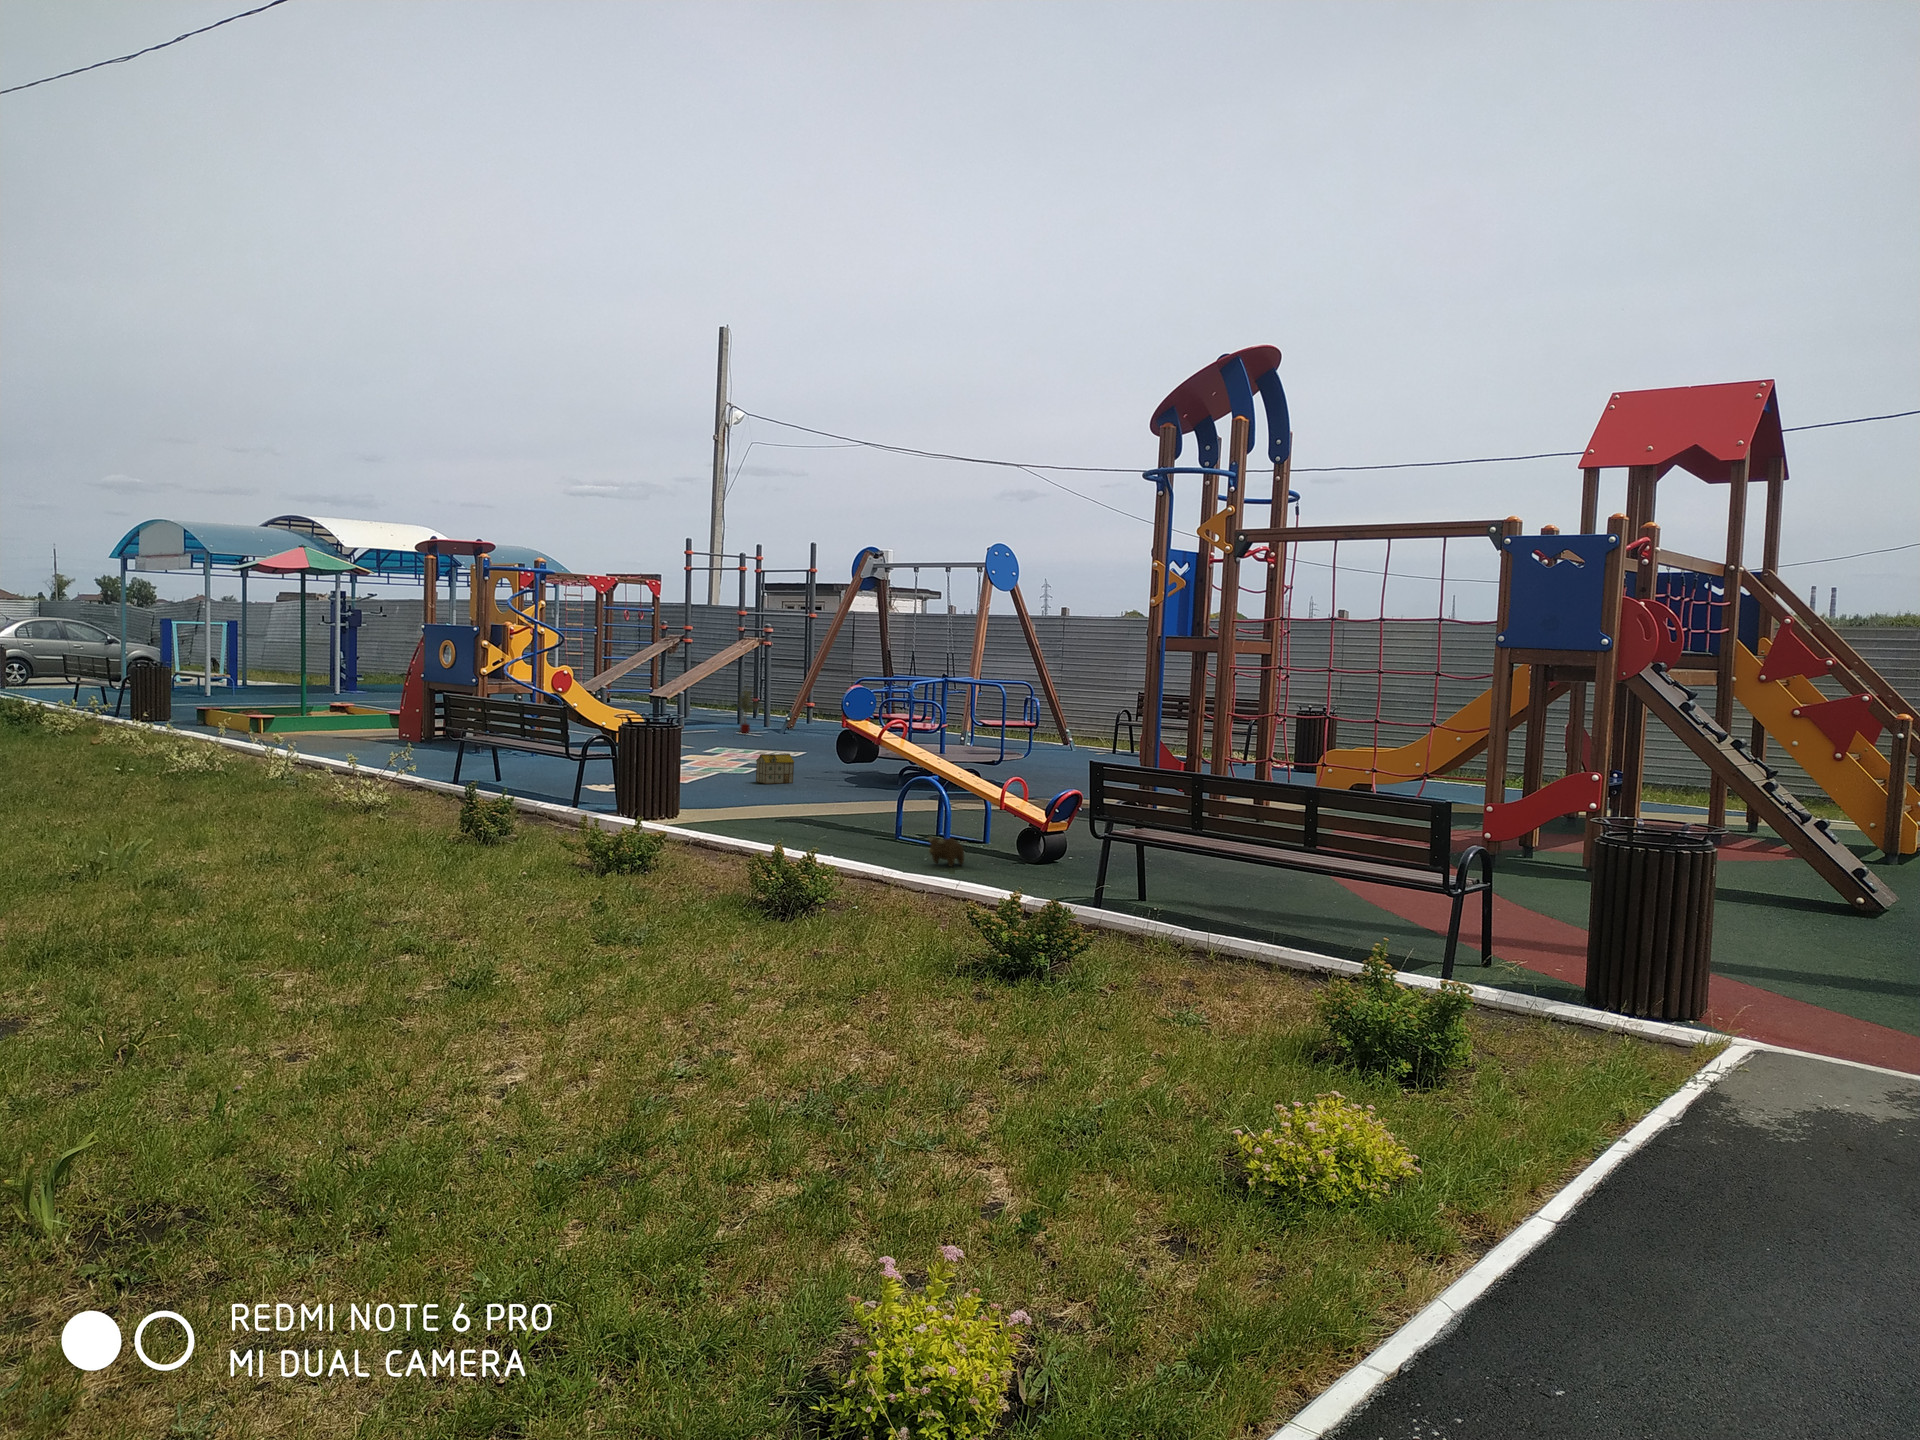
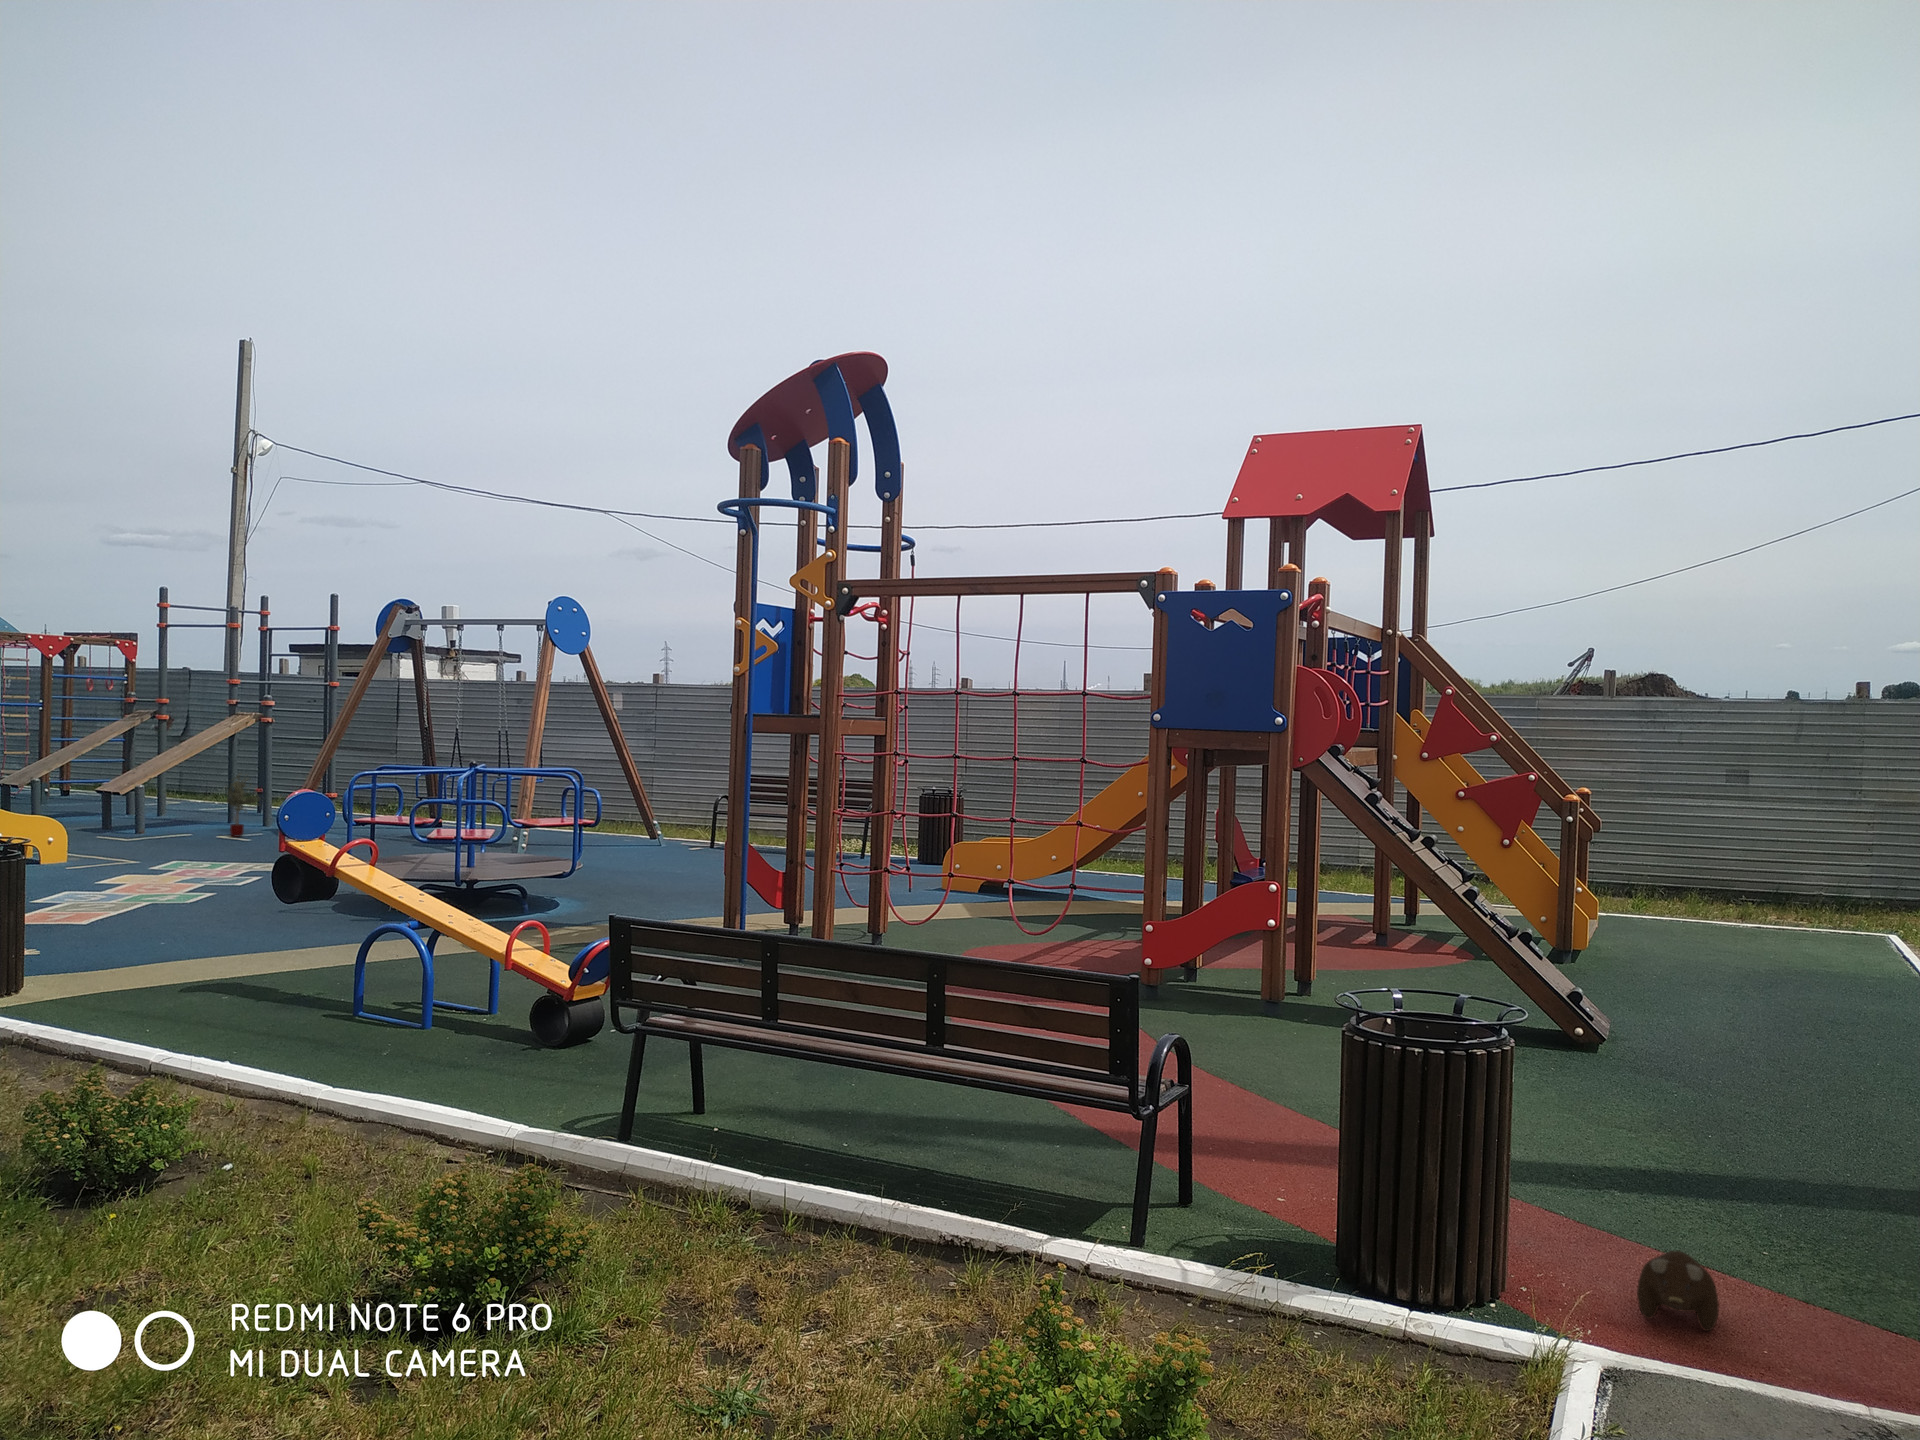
toy house: present [756,754,794,784] -> none [191,880,251,924]
plush toy: present [928,837,964,867] -> present [1637,1251,1719,1331]

